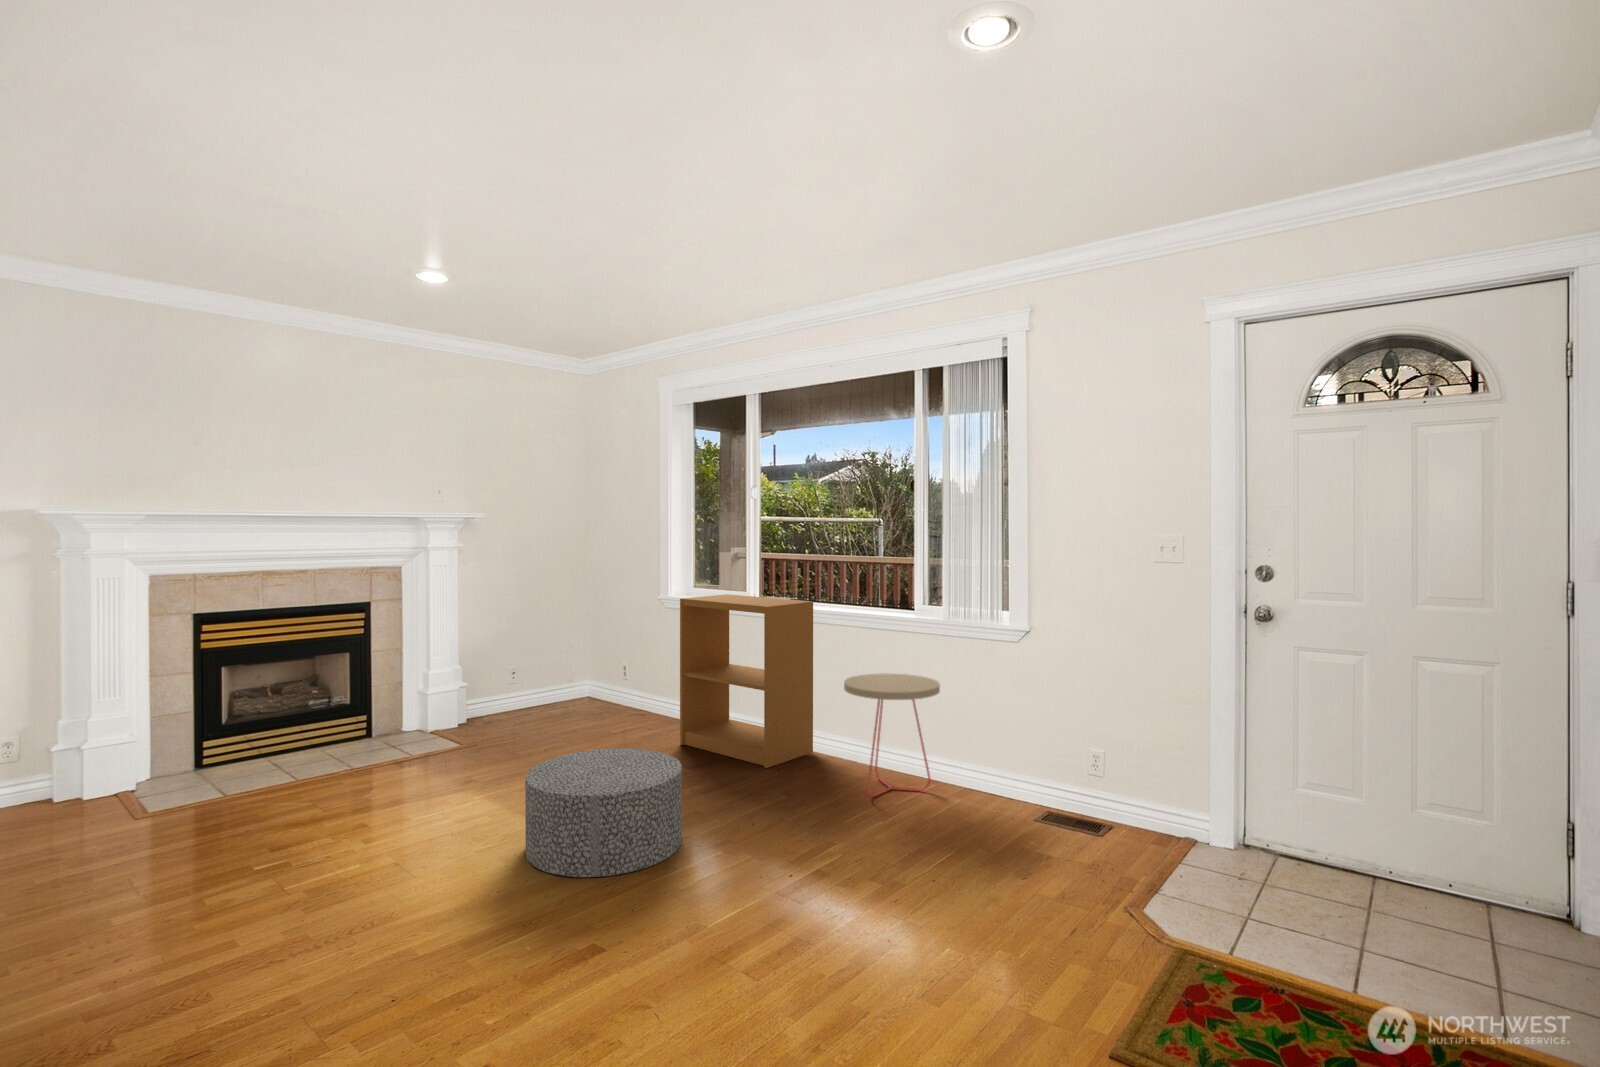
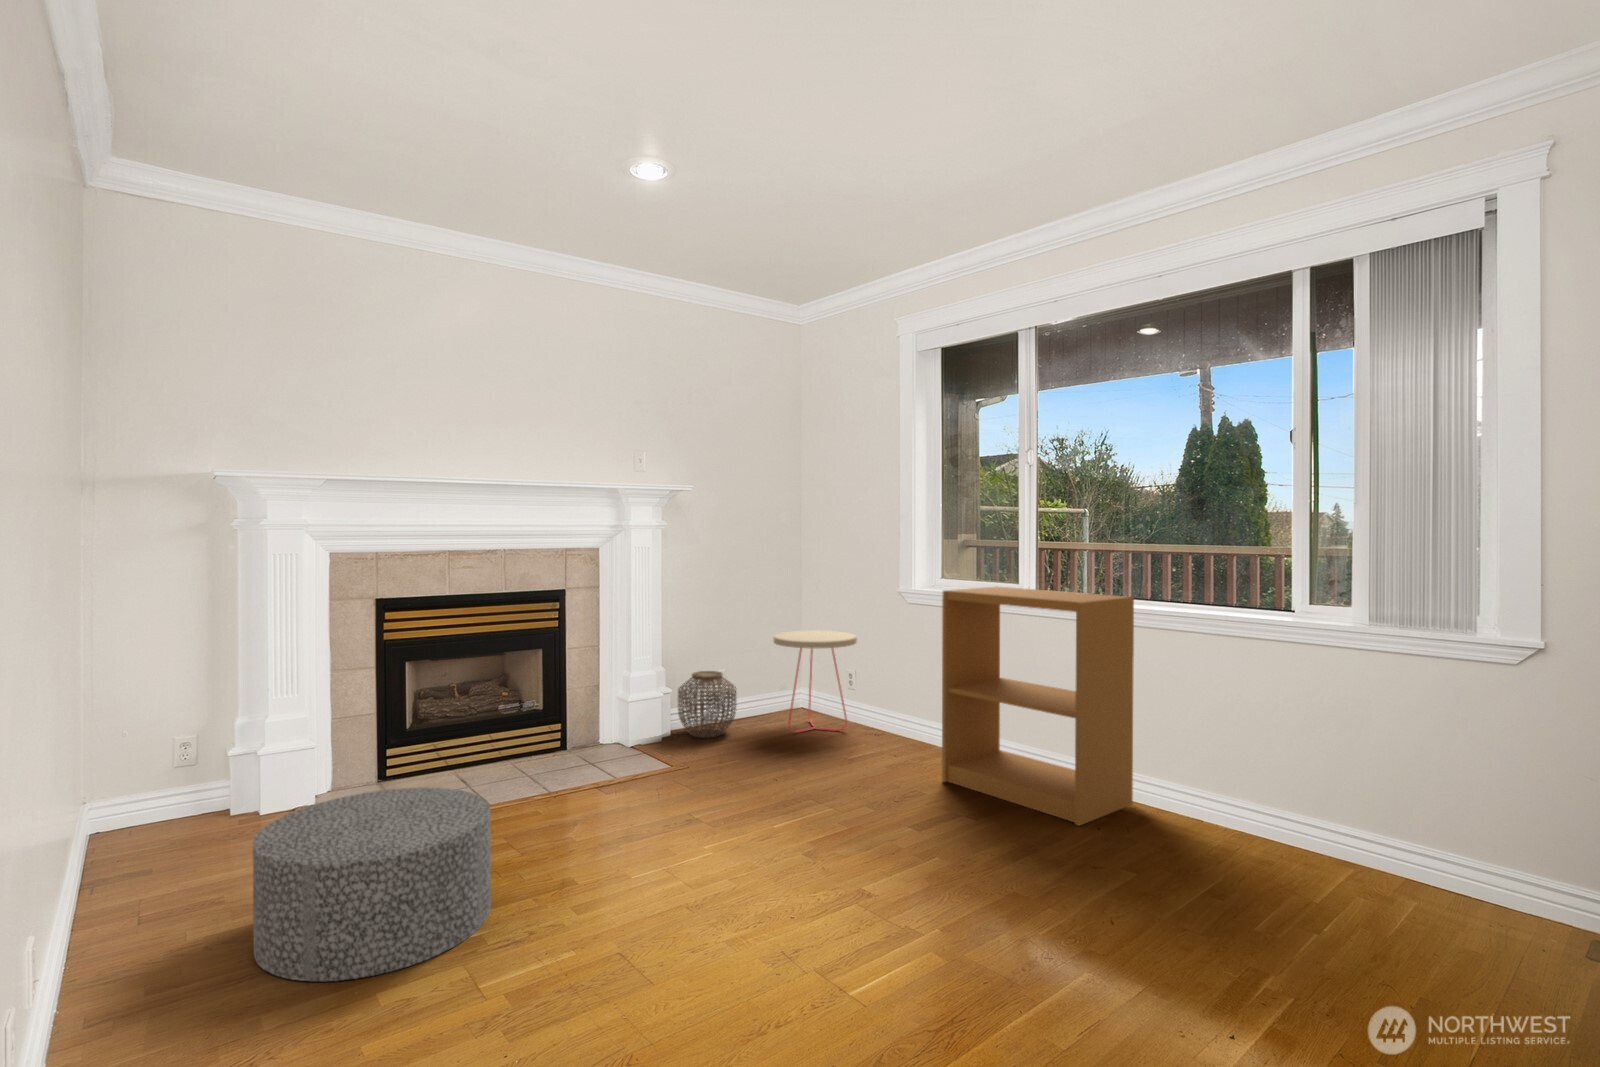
woven basket: none [474,667,525,722] -> present [678,671,737,738]
side table: present [844,673,940,796] -> present [774,630,857,733]
ottoman: present [525,749,682,877] -> present [253,788,491,981]

